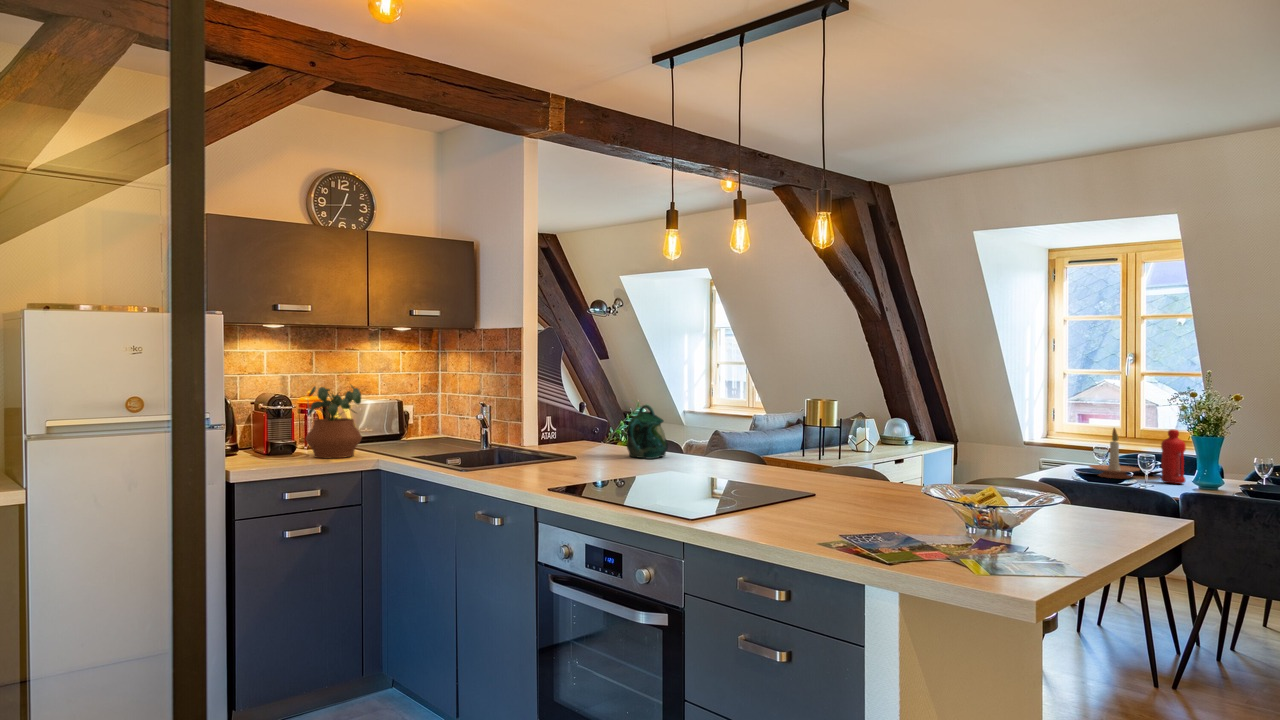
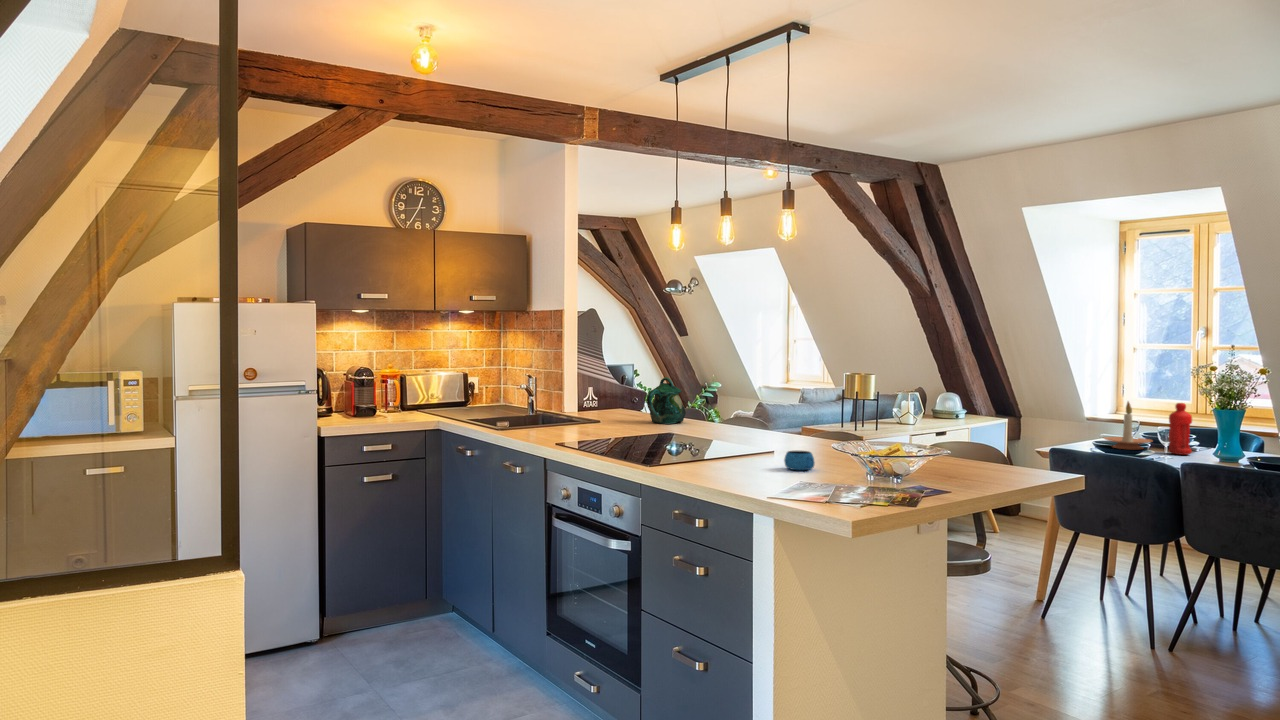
potted plant: present [306,386,362,458] -> none [382,359,429,420]
mug: none [854,496,895,520] -> present [784,451,814,470]

